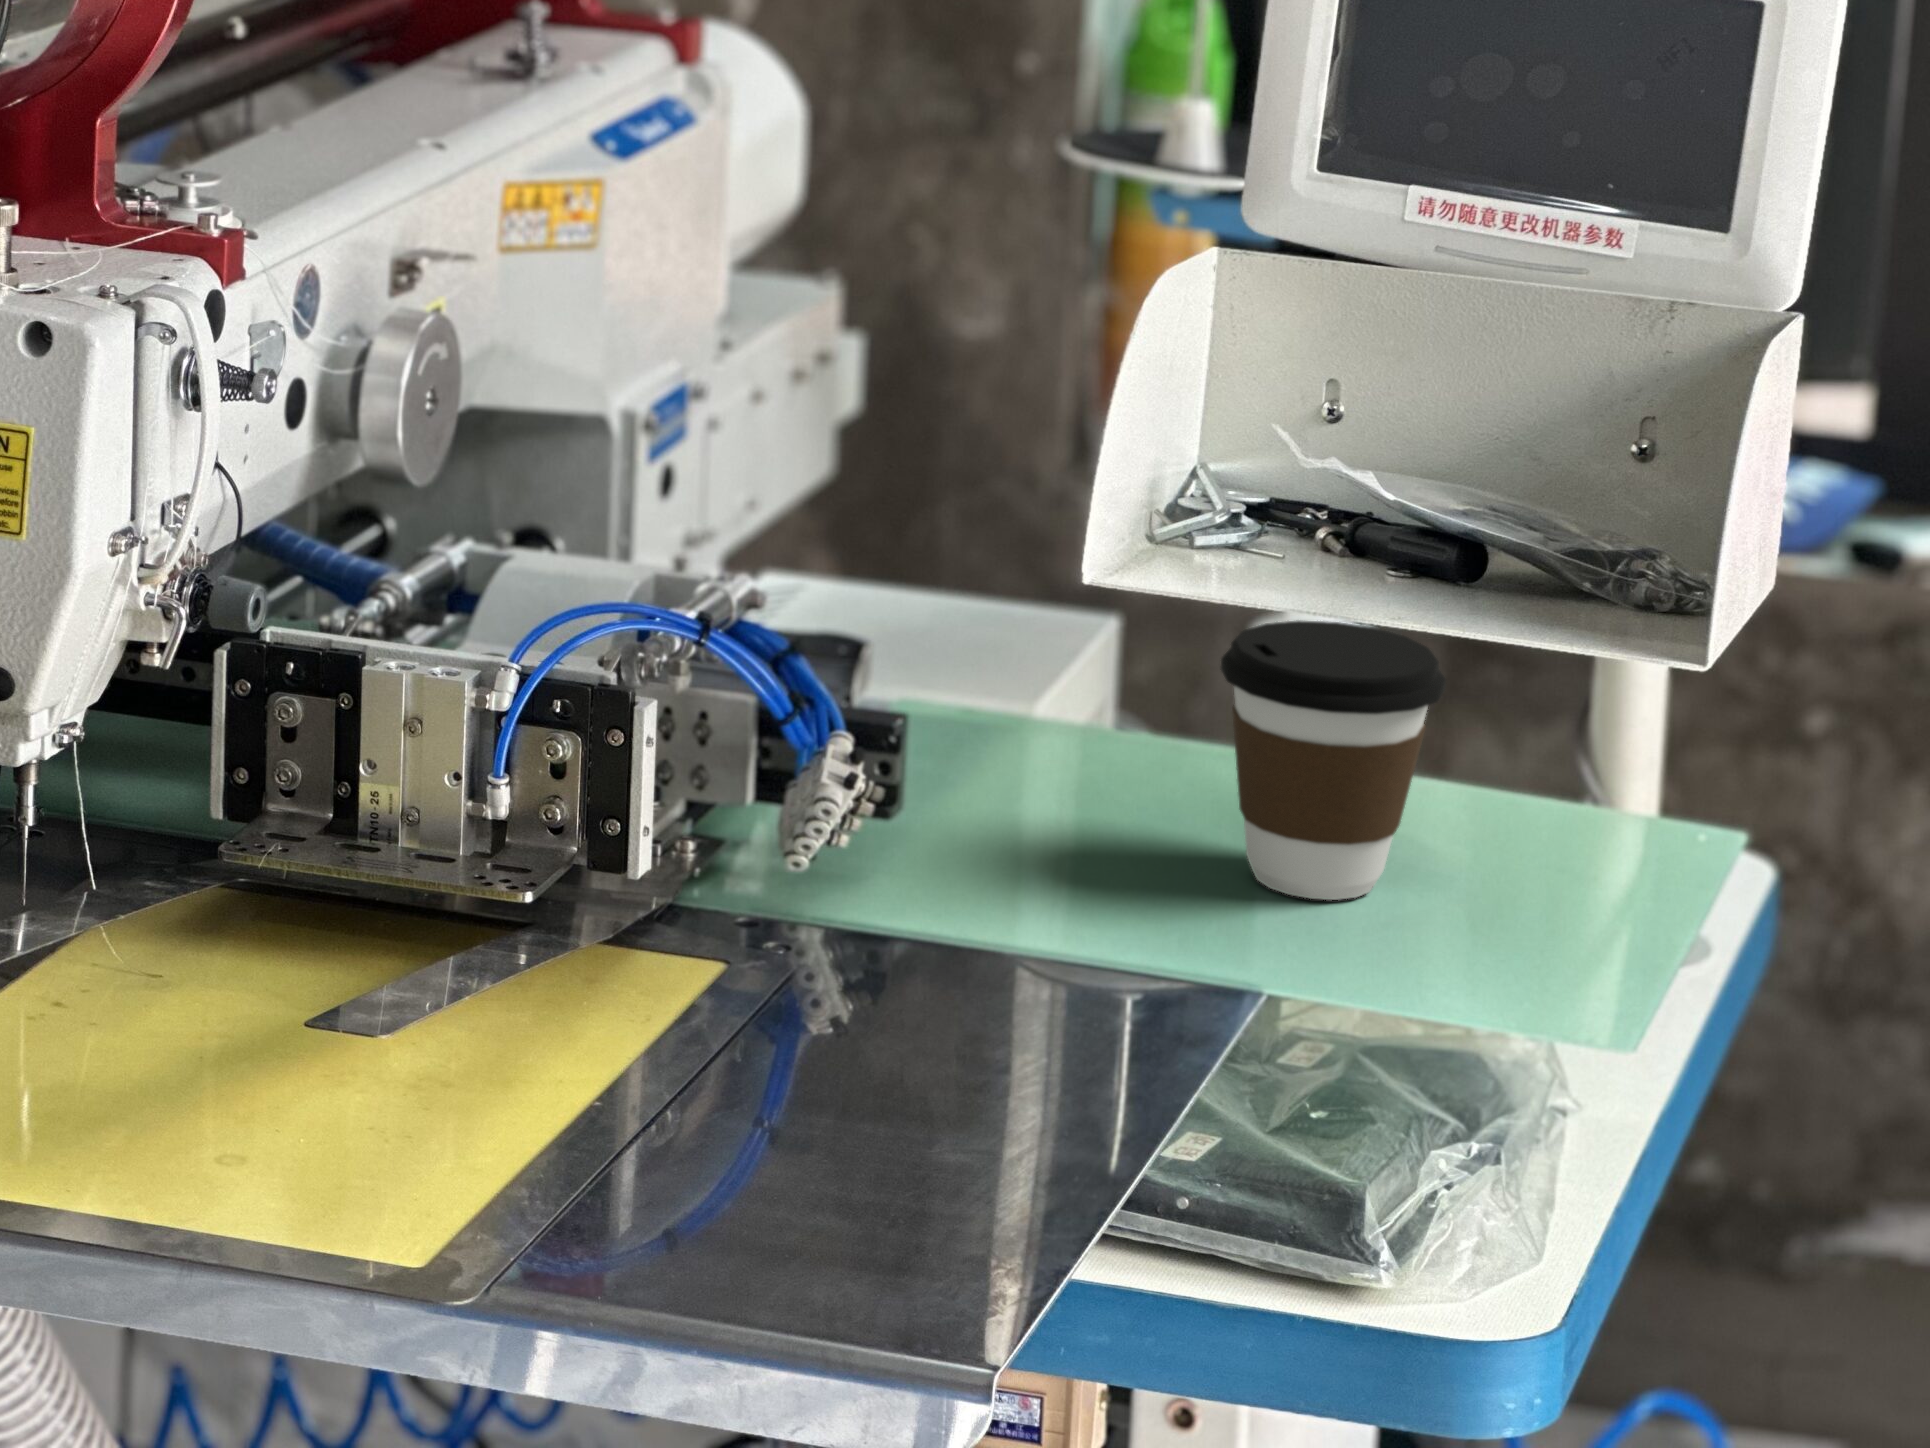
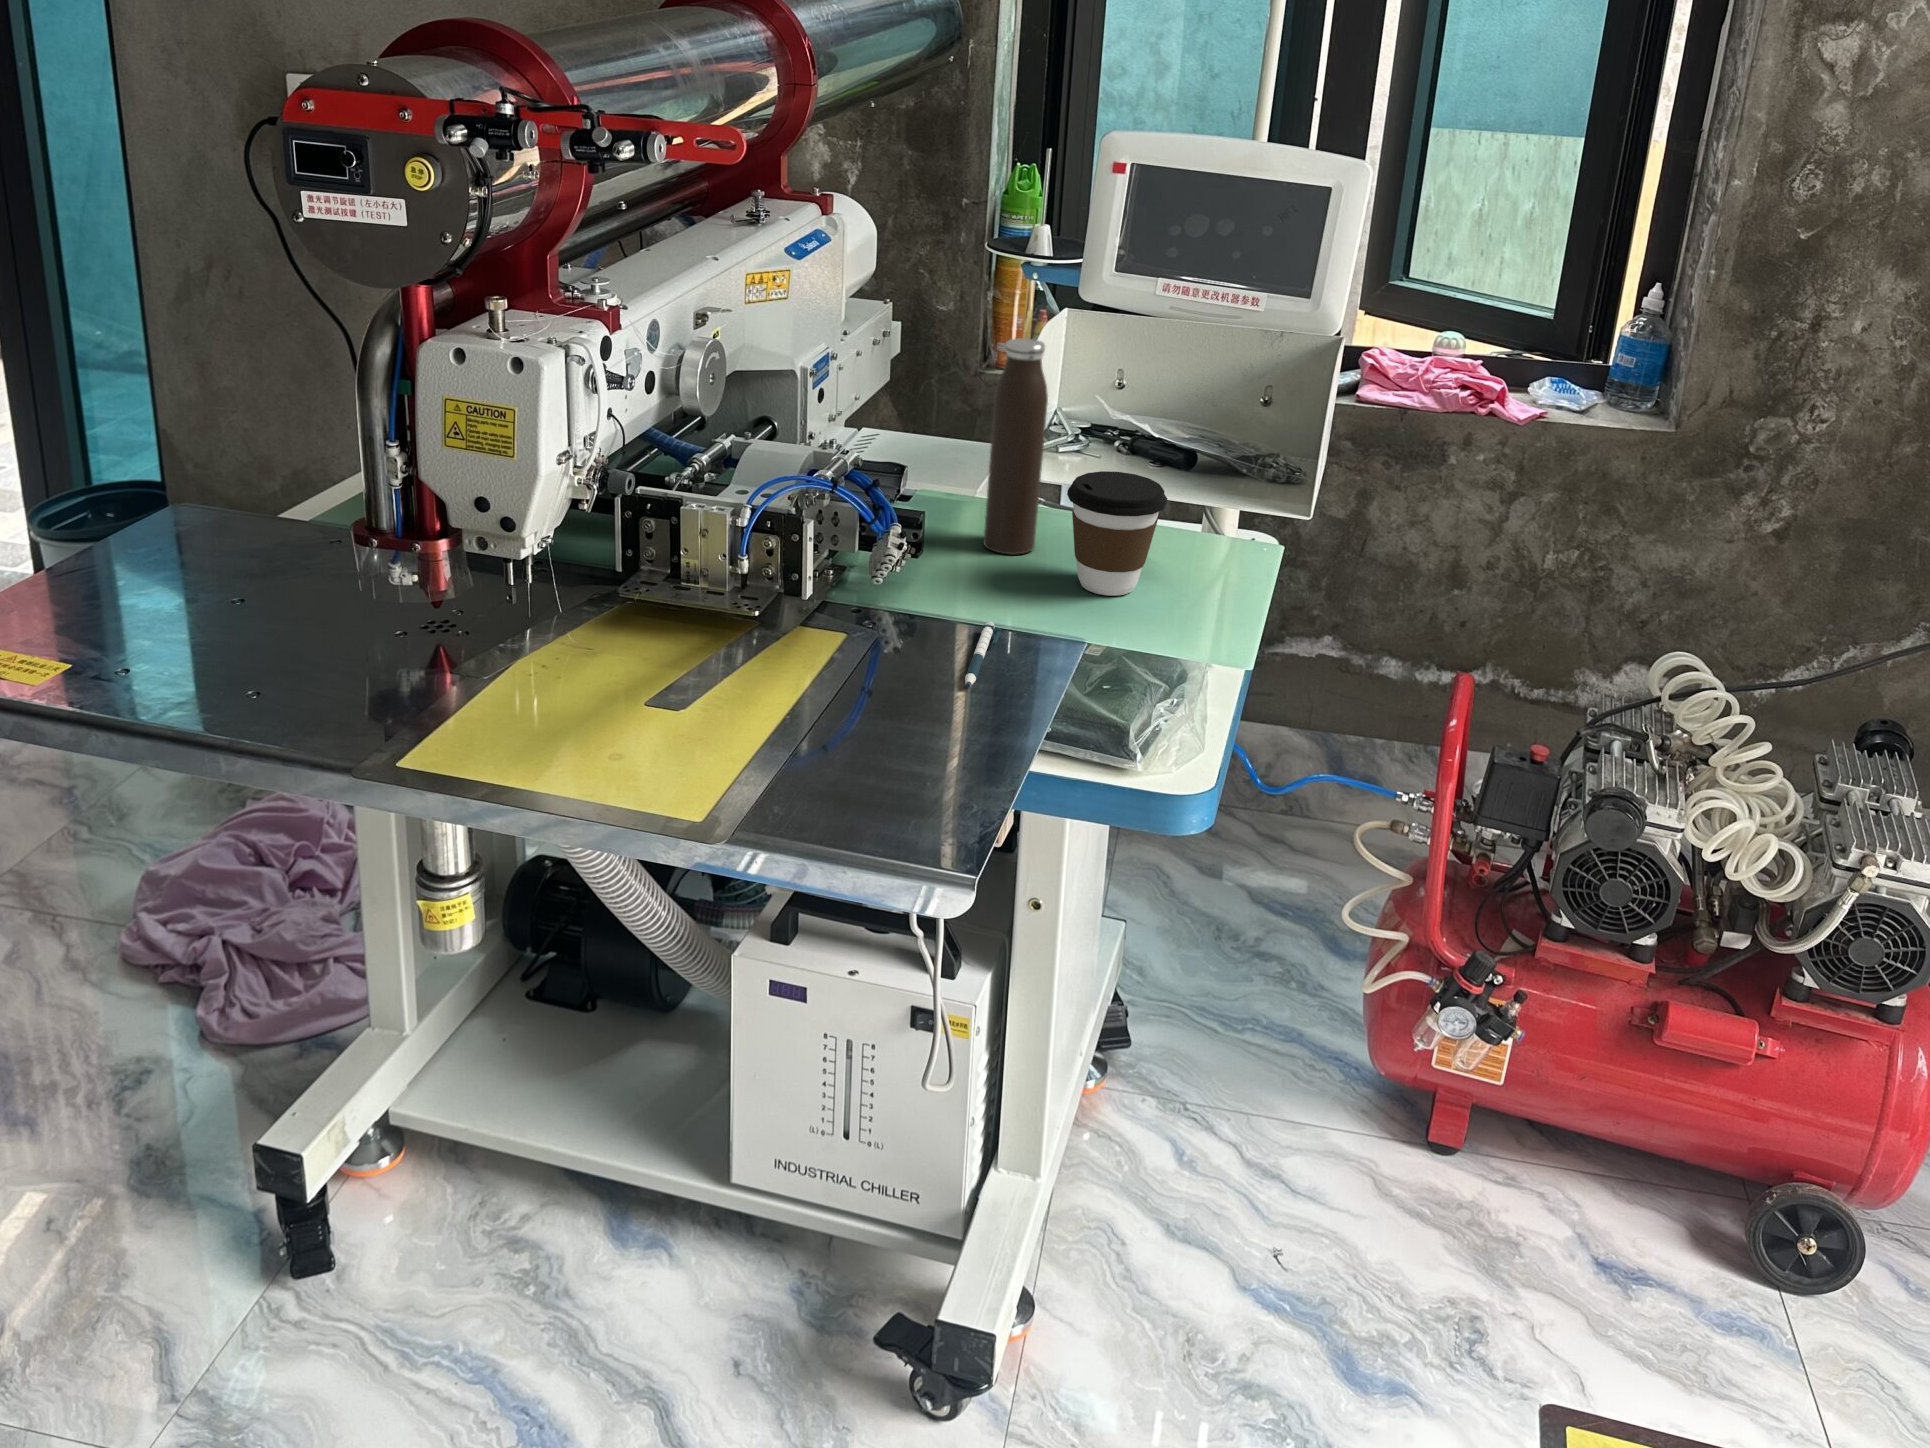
water bottle: none [1032,326,1176,813] -> present [984,338,1048,555]
pen: none [990,941,1071,1072] -> present [965,622,1001,688]

